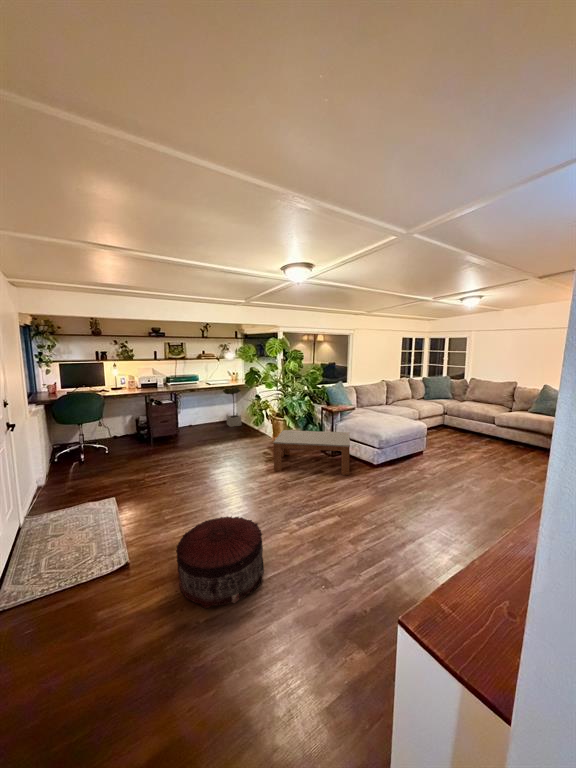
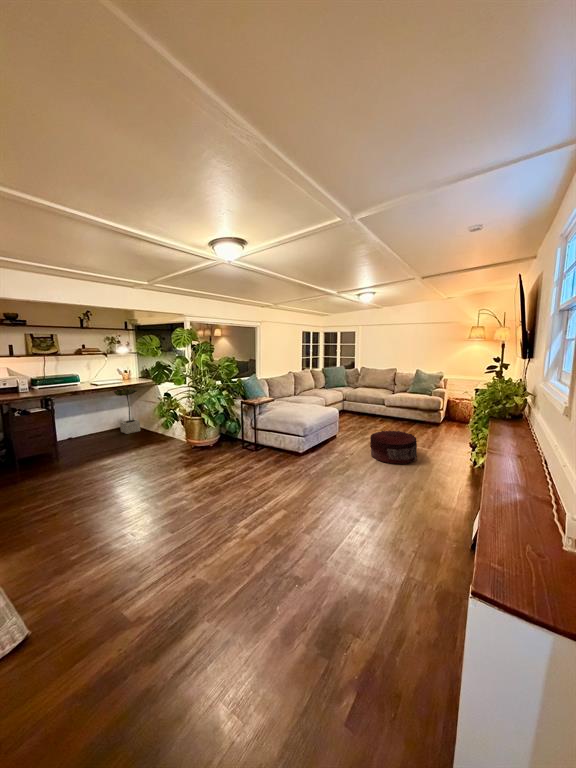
coffee table: present [273,430,350,475] -> none [196,425,279,475]
pouf: present [176,517,264,608] -> present [370,431,417,464]

